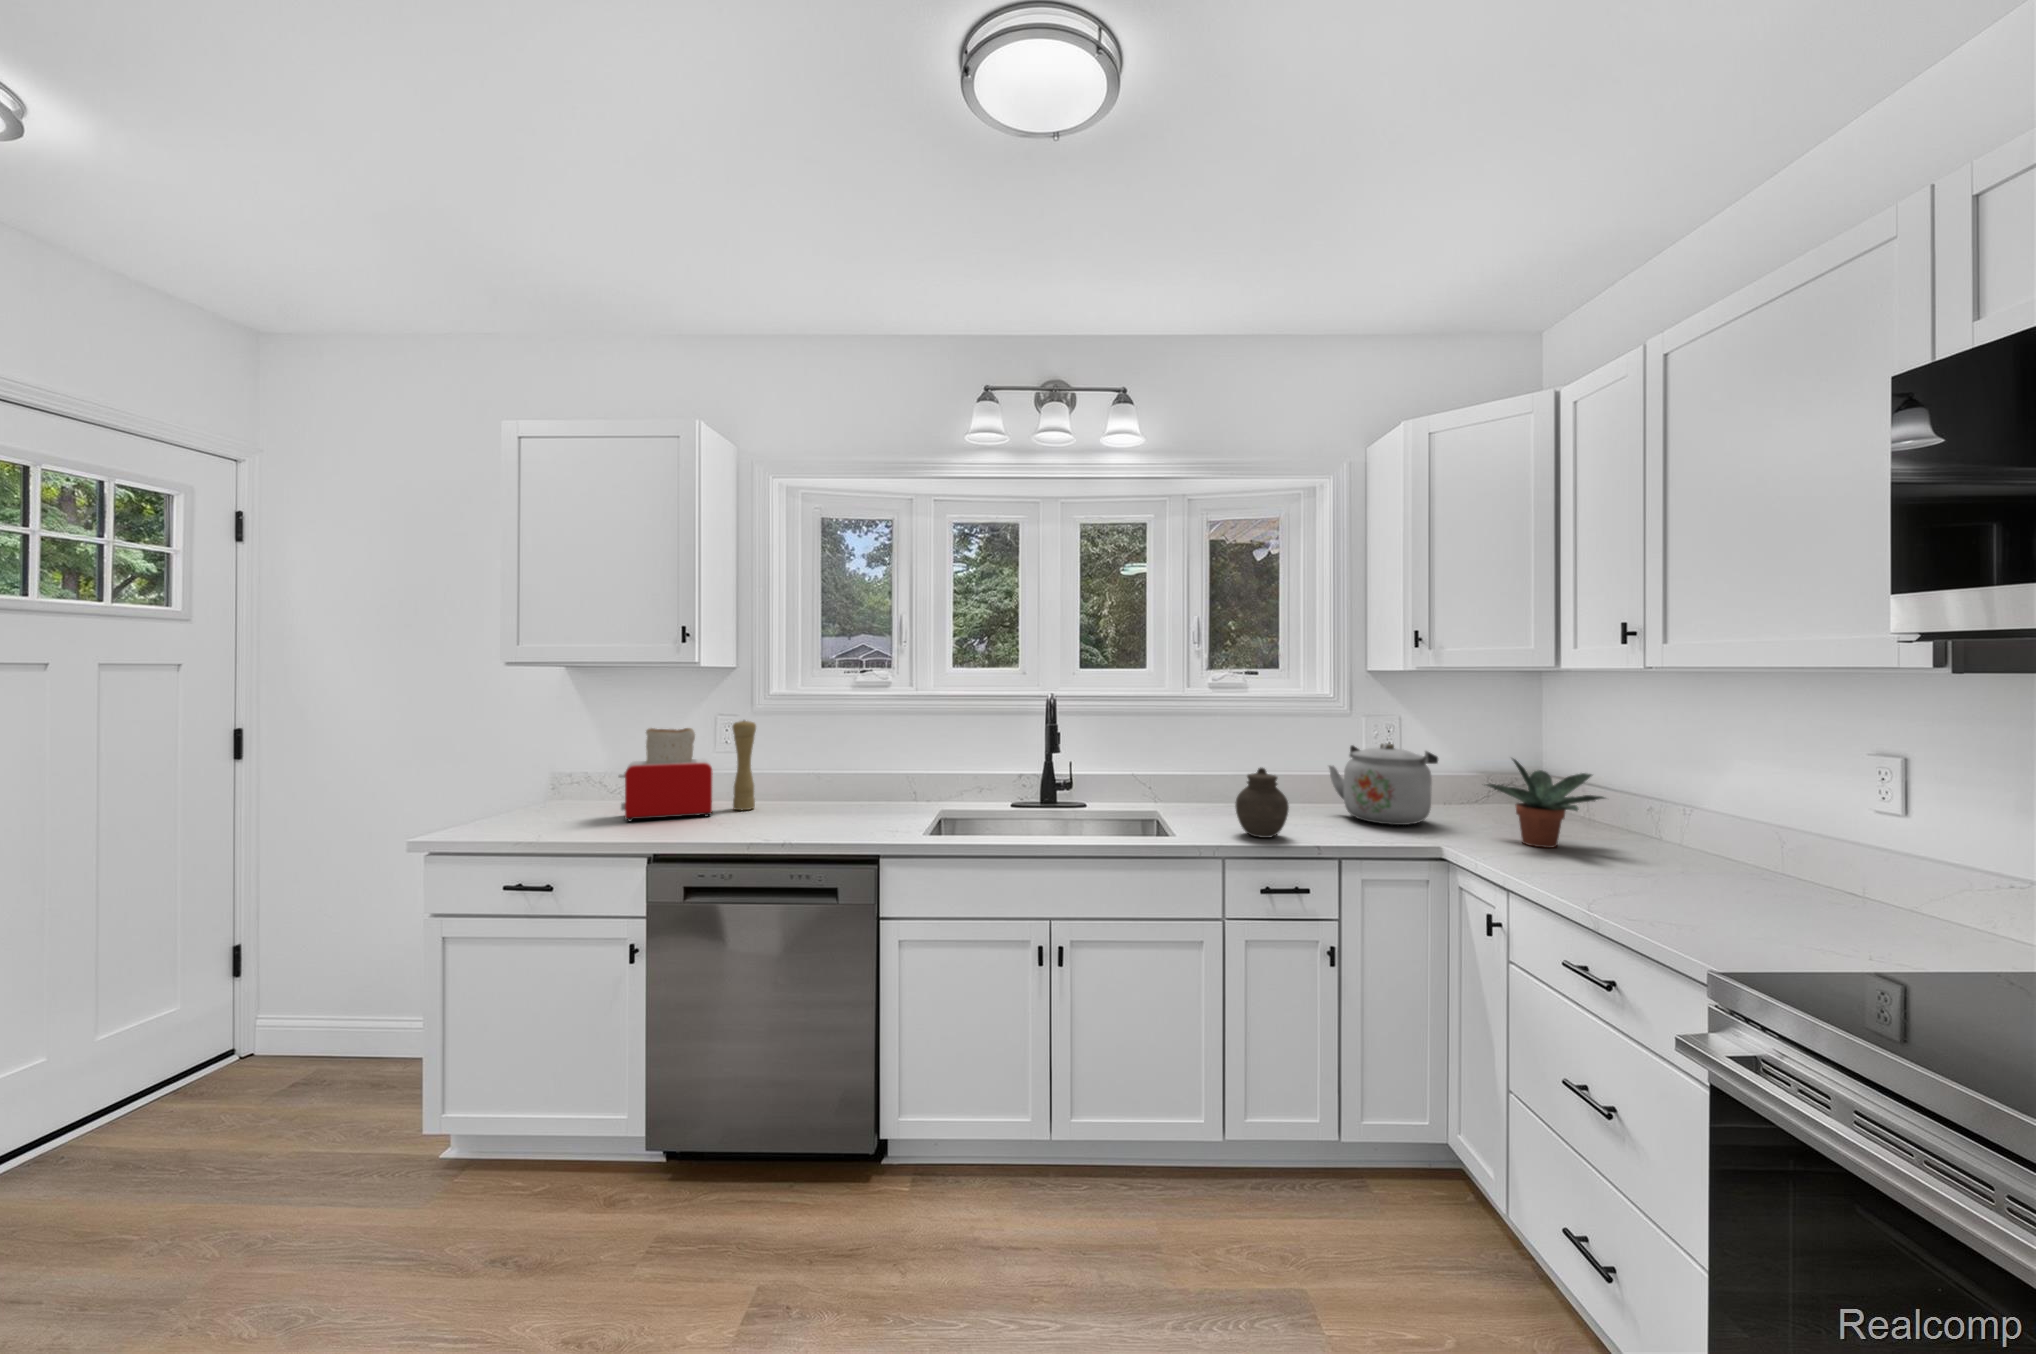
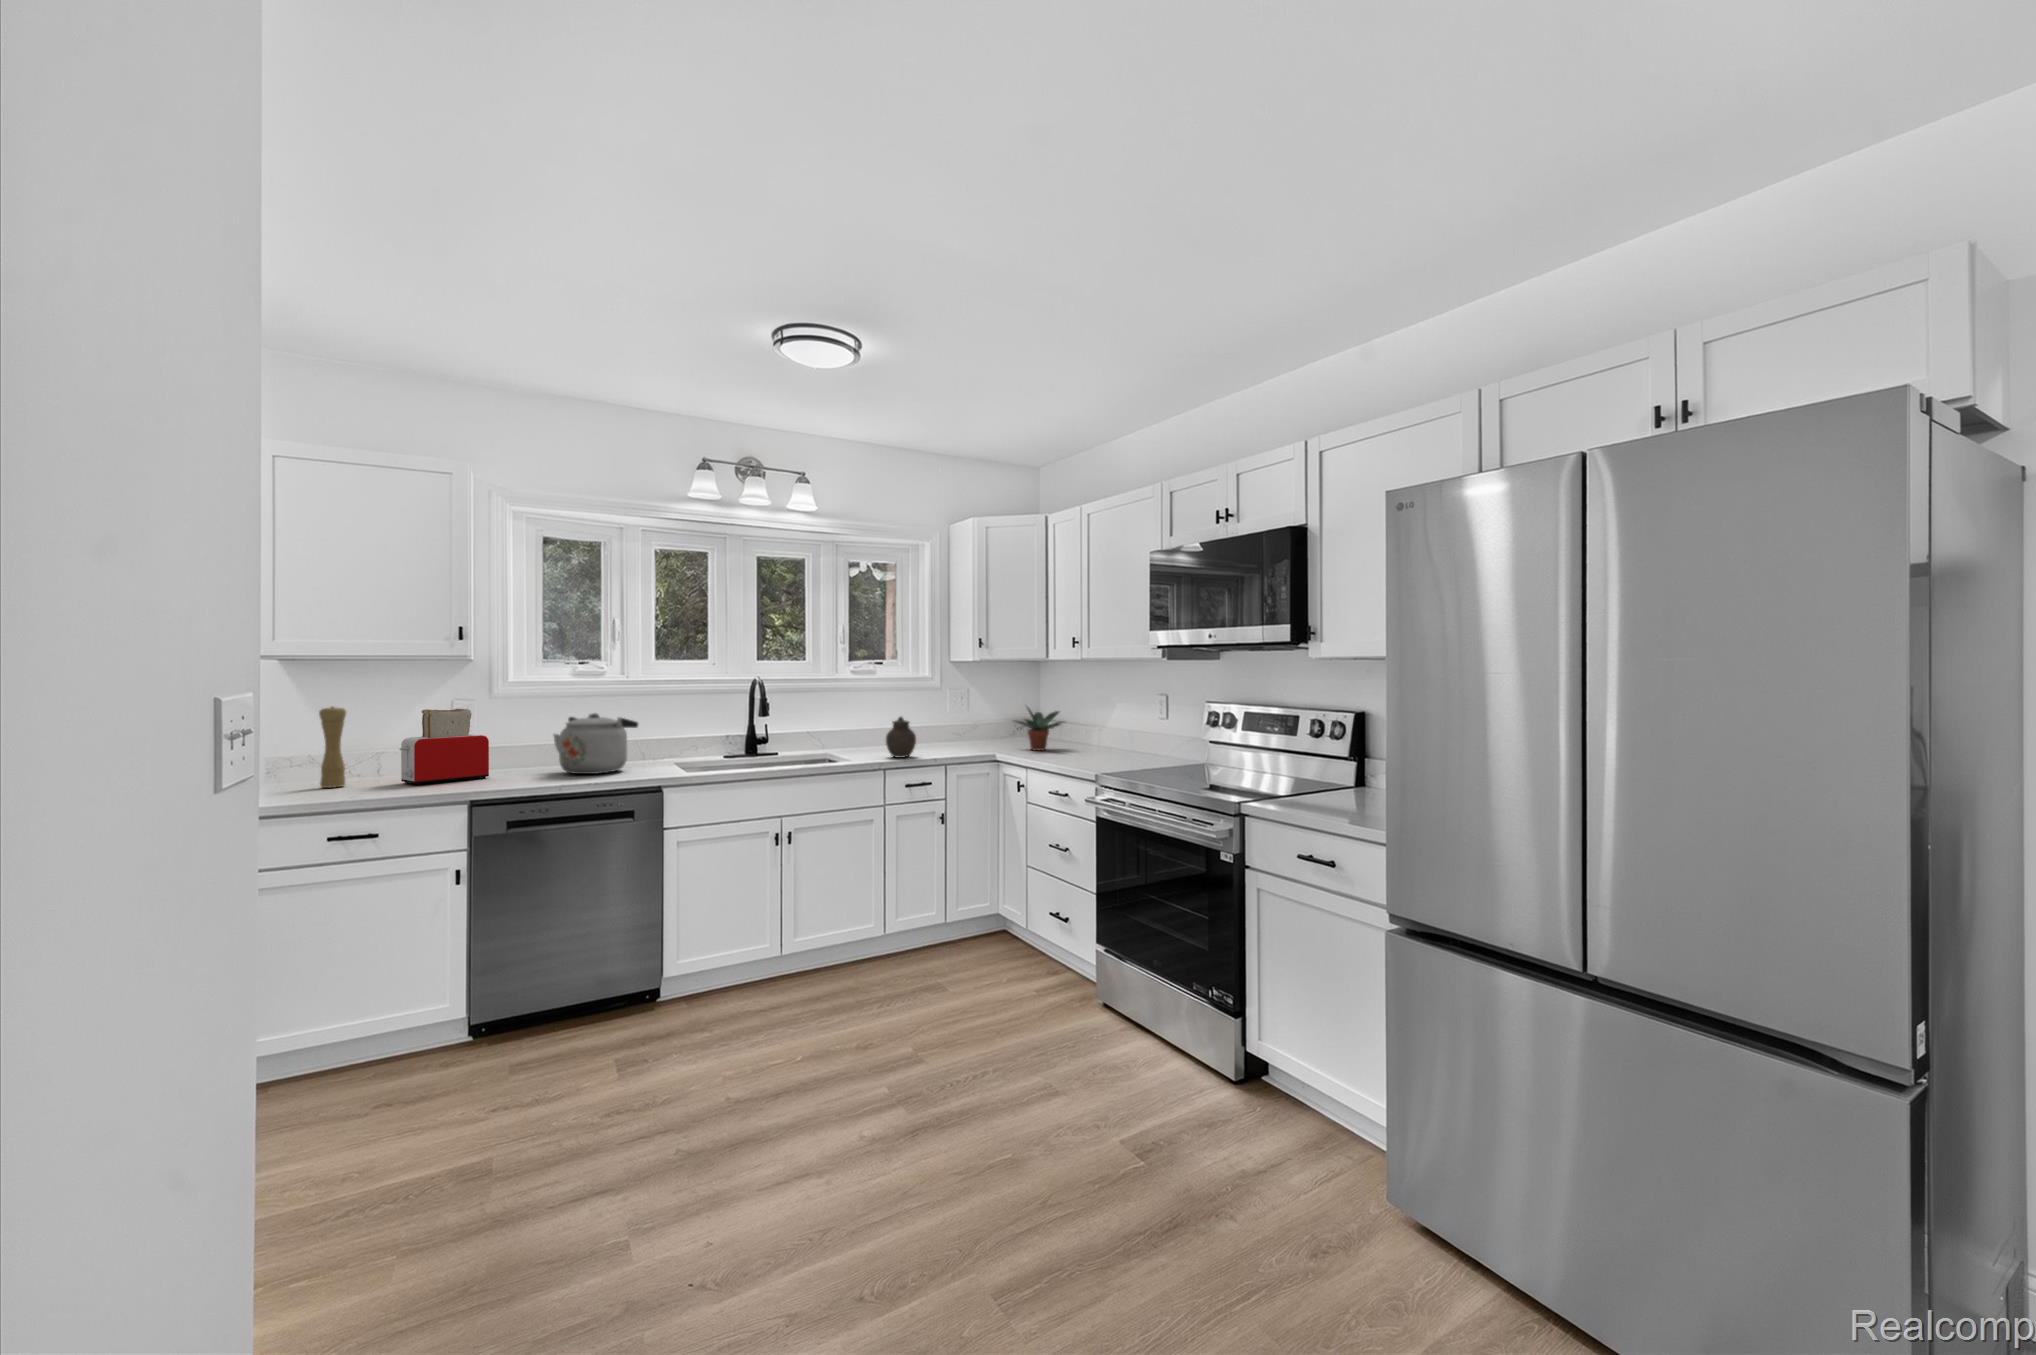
pepper mill: present [733,720,756,810] -> present [319,706,346,788]
kettle: present [1329,743,1438,825] -> present [554,713,638,774]

